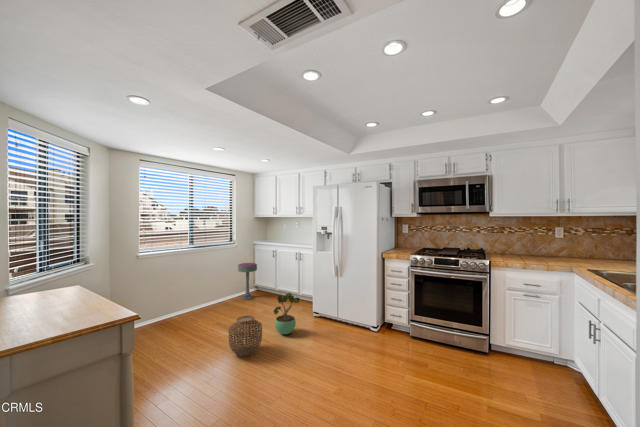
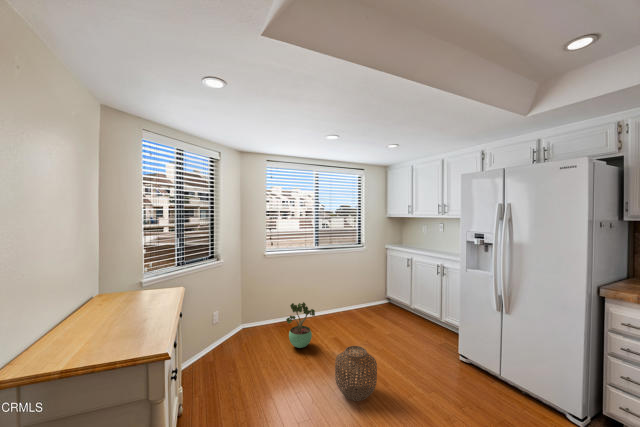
bar stool: present [238,263,257,300] -> none [365,270,387,314]
potted plant: present [274,293,300,334] -> present [286,302,315,348]

